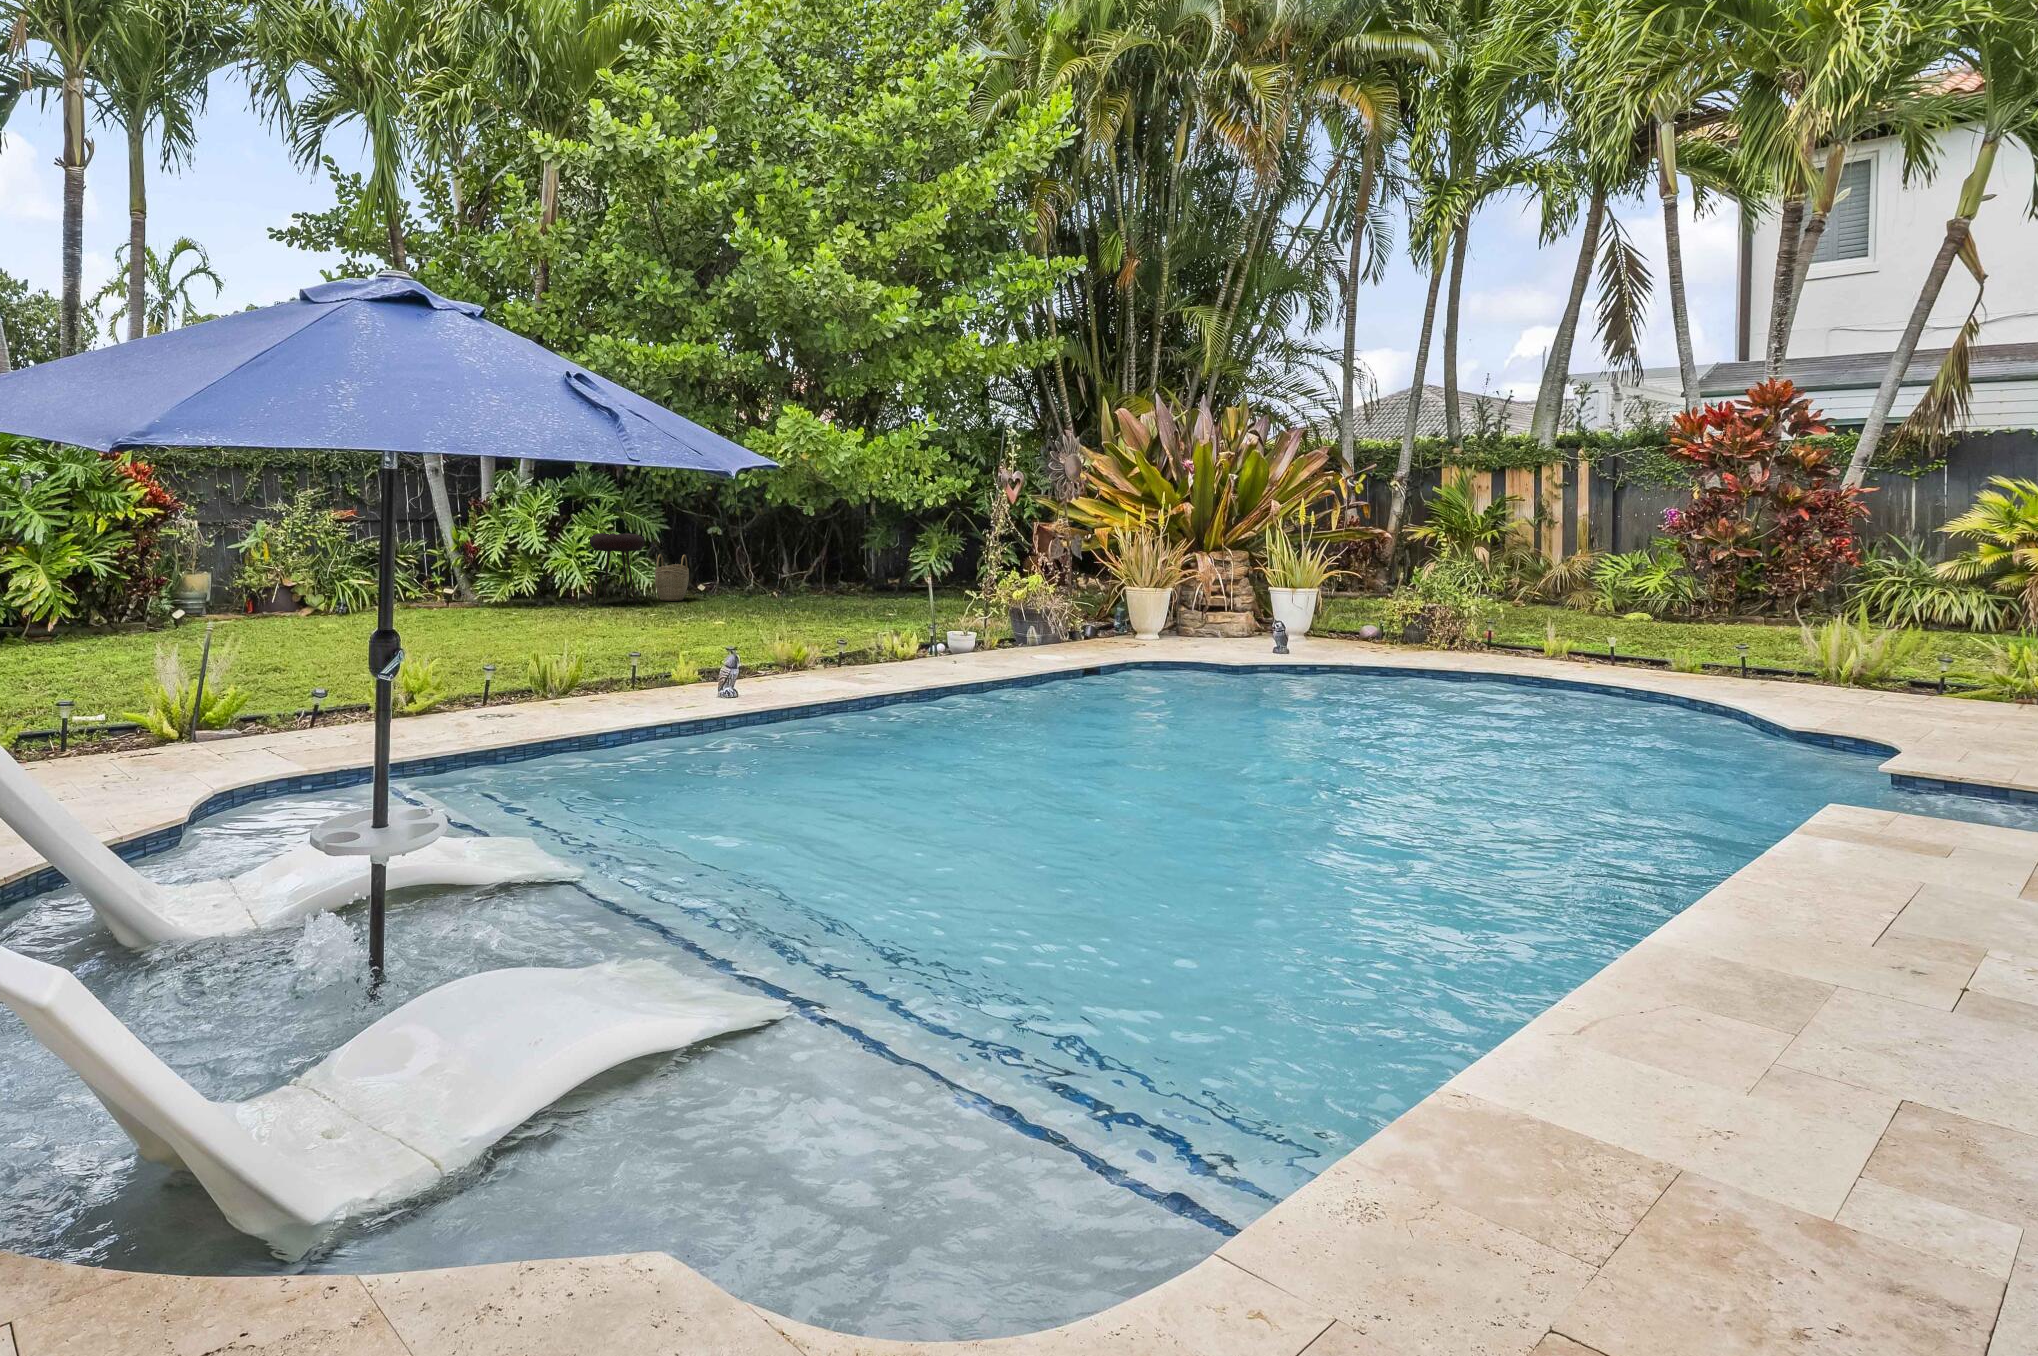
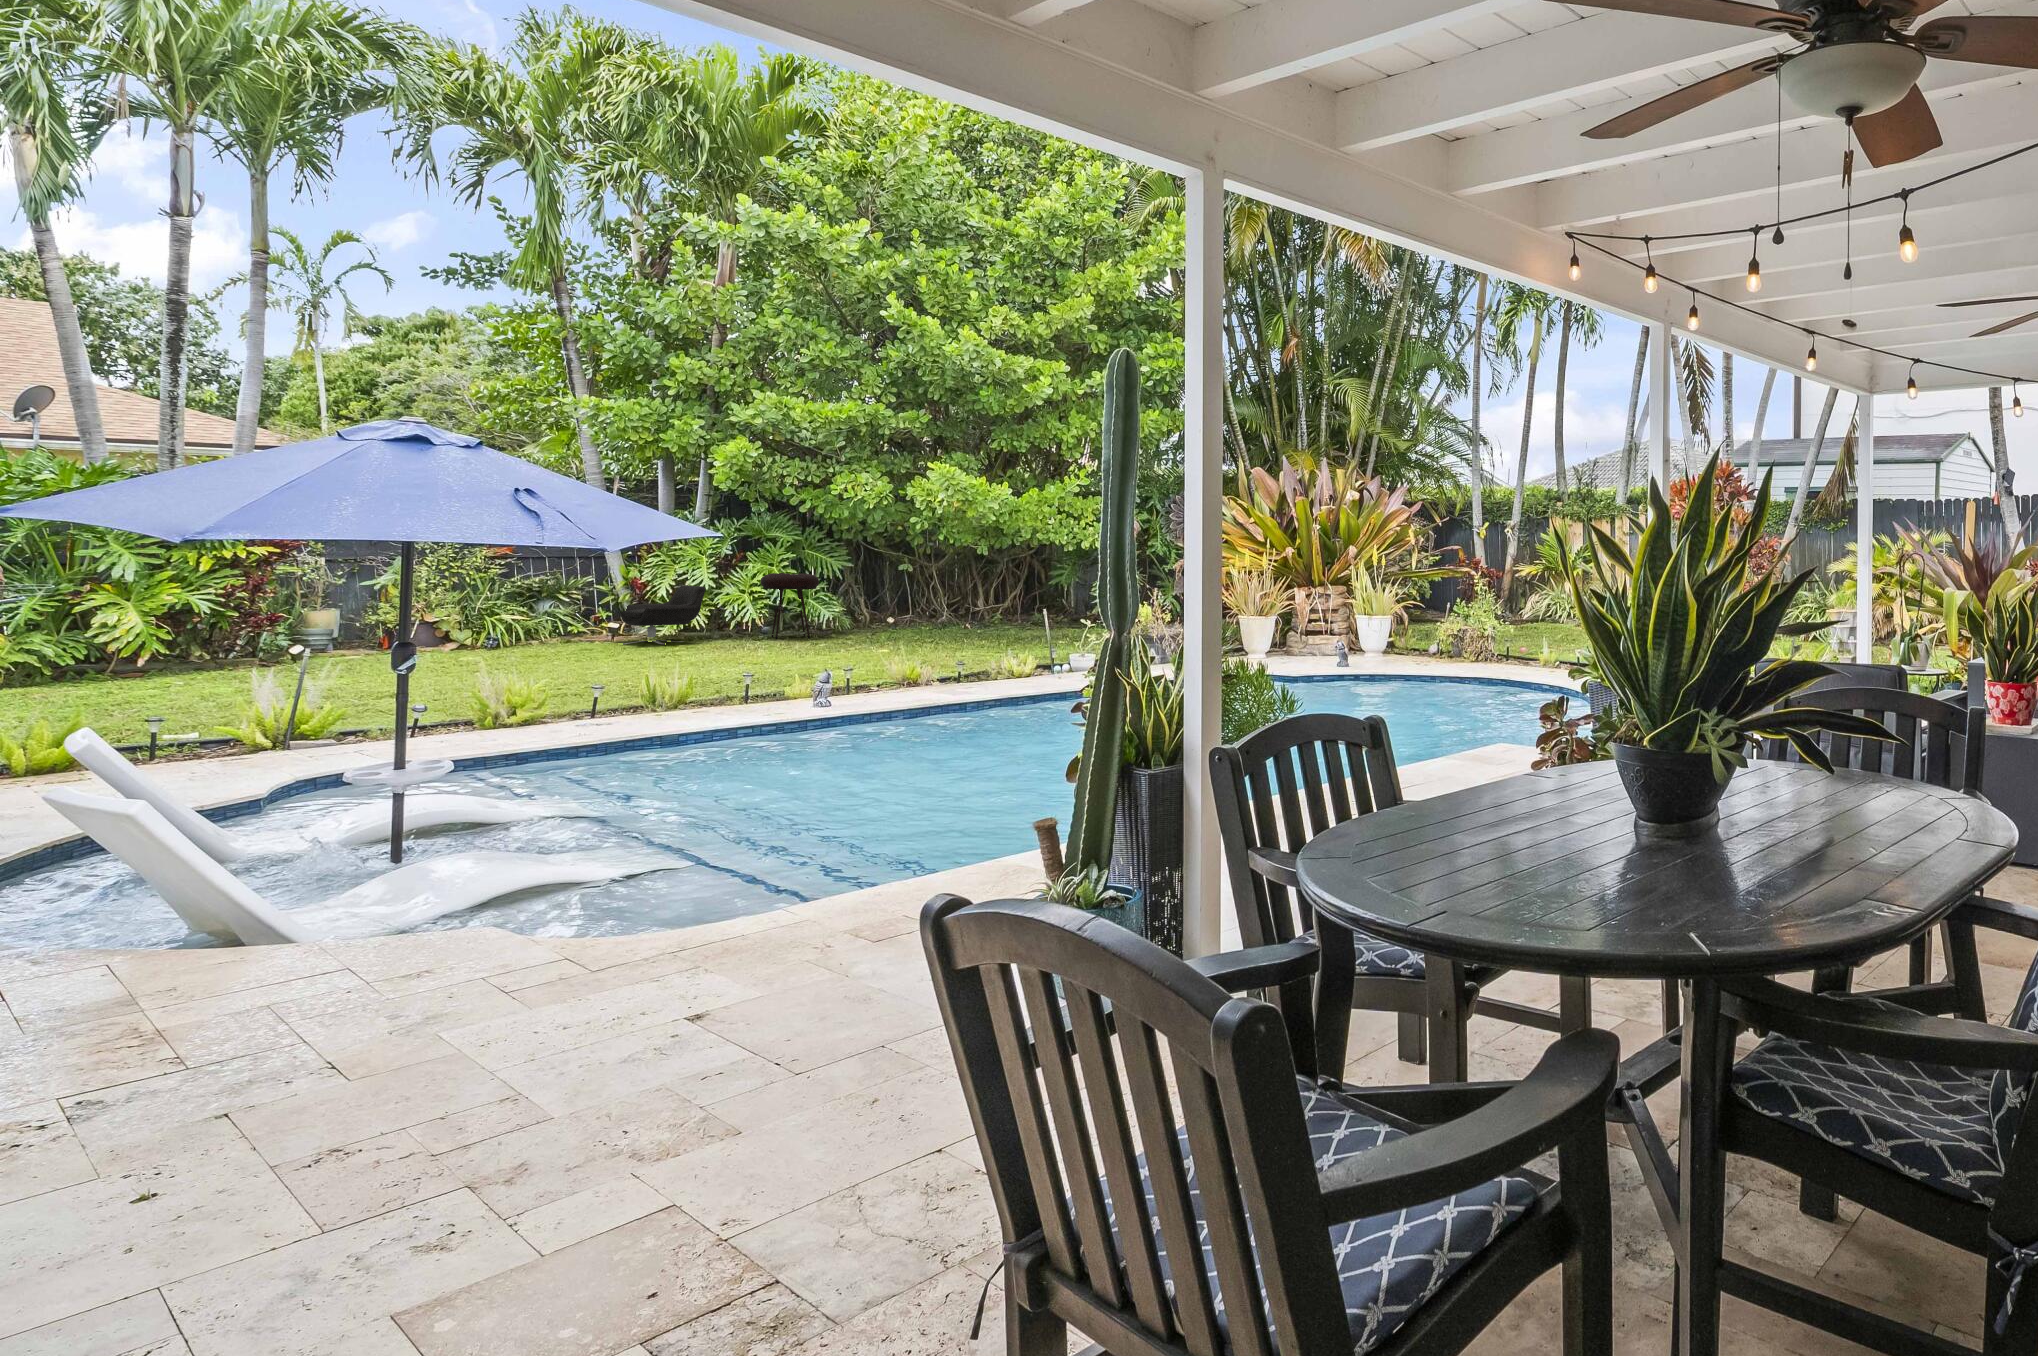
lounge chair: none [454,546,538,611] -> present [620,586,706,644]
woven basket: present [655,554,689,601] -> none [833,593,869,635]

